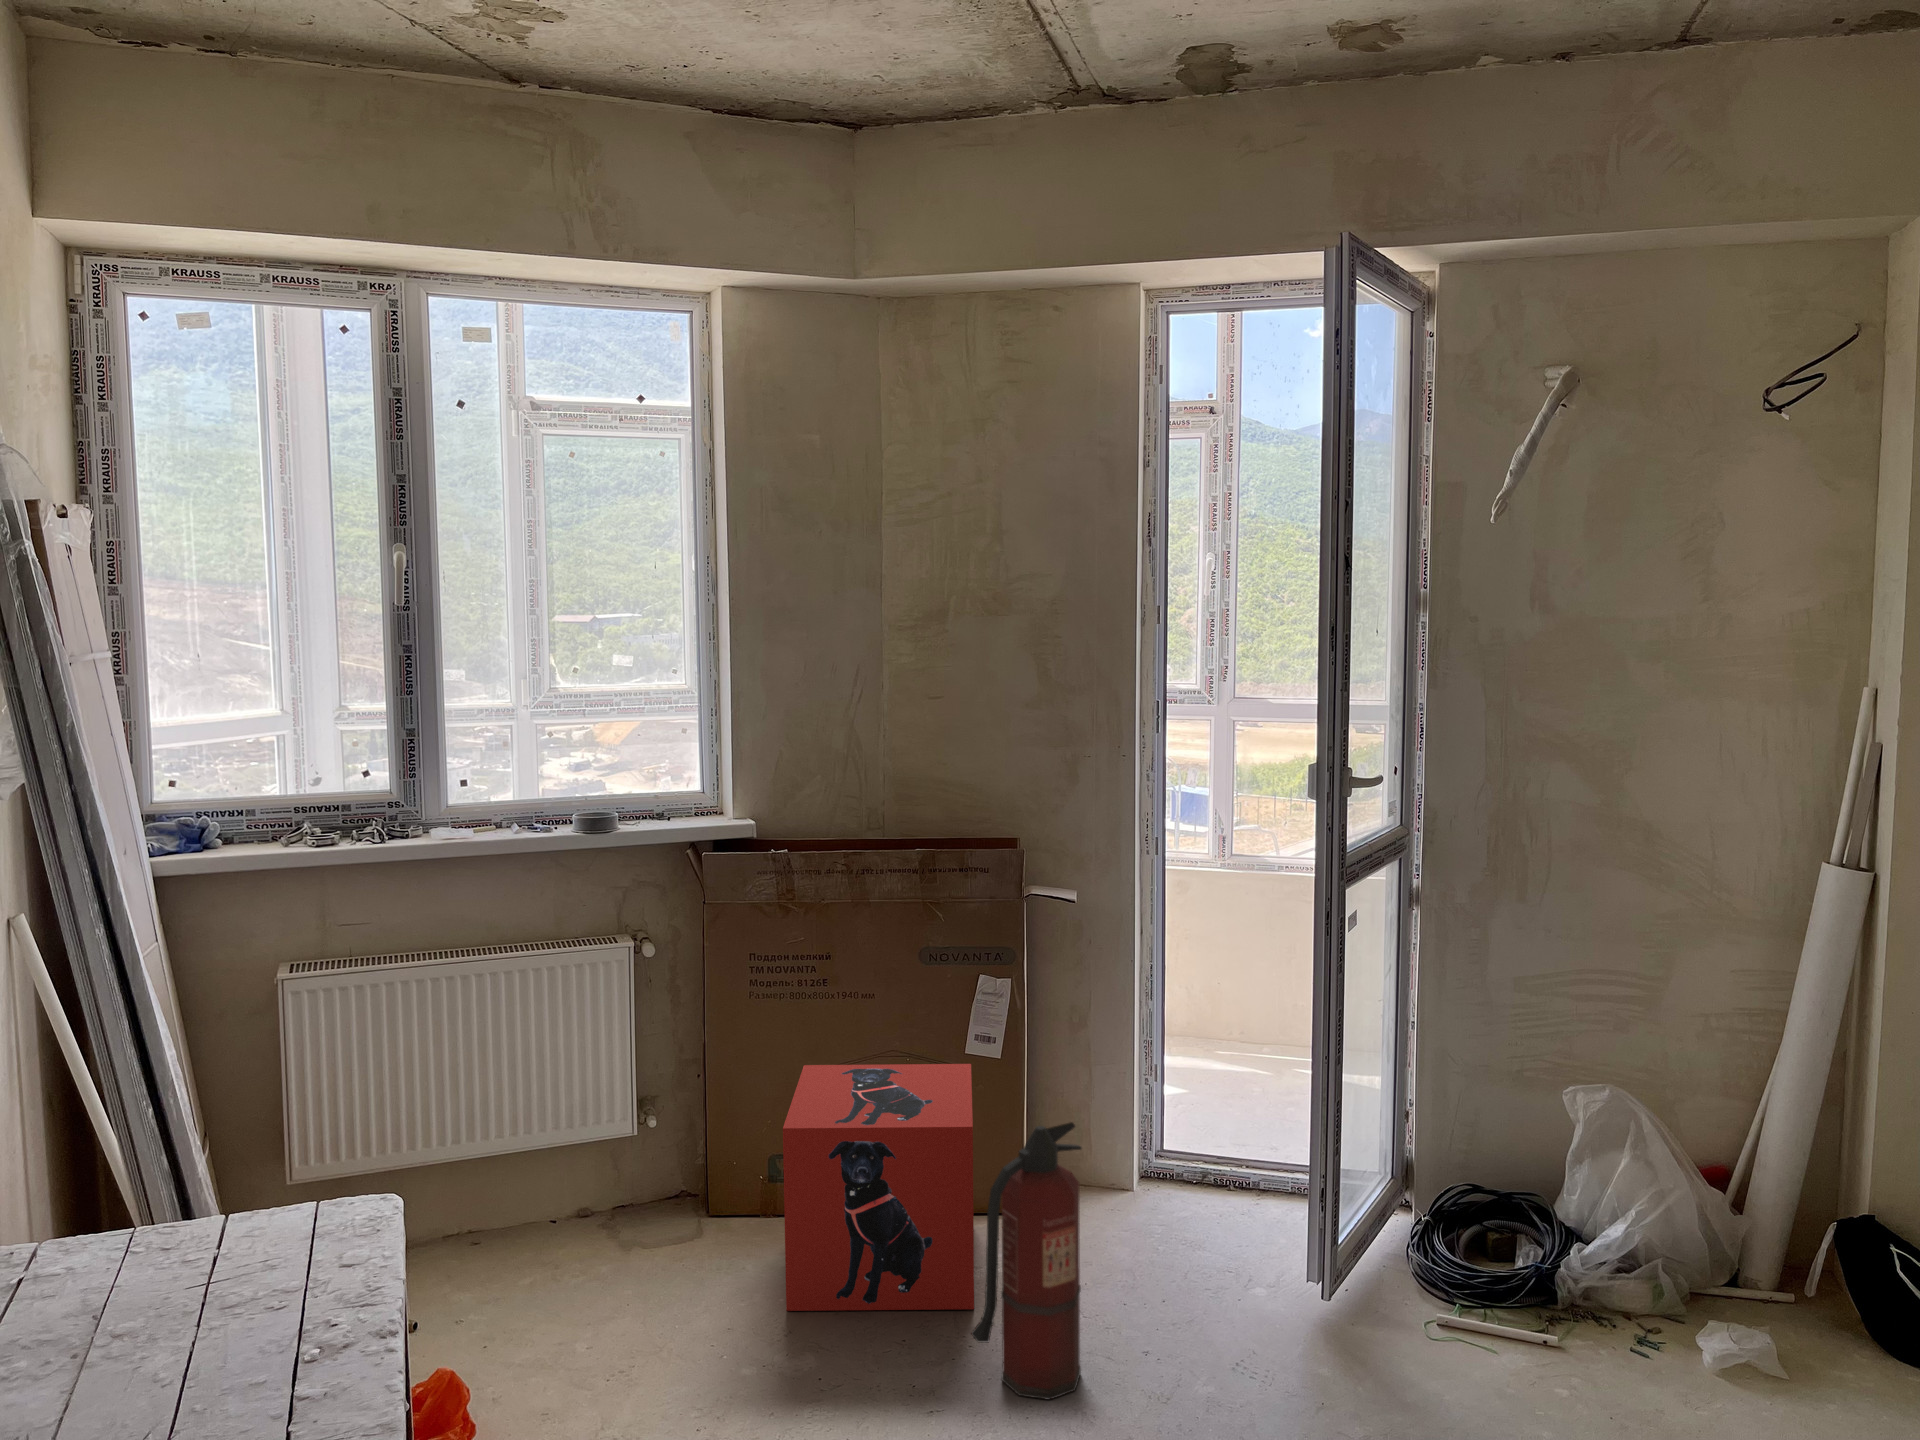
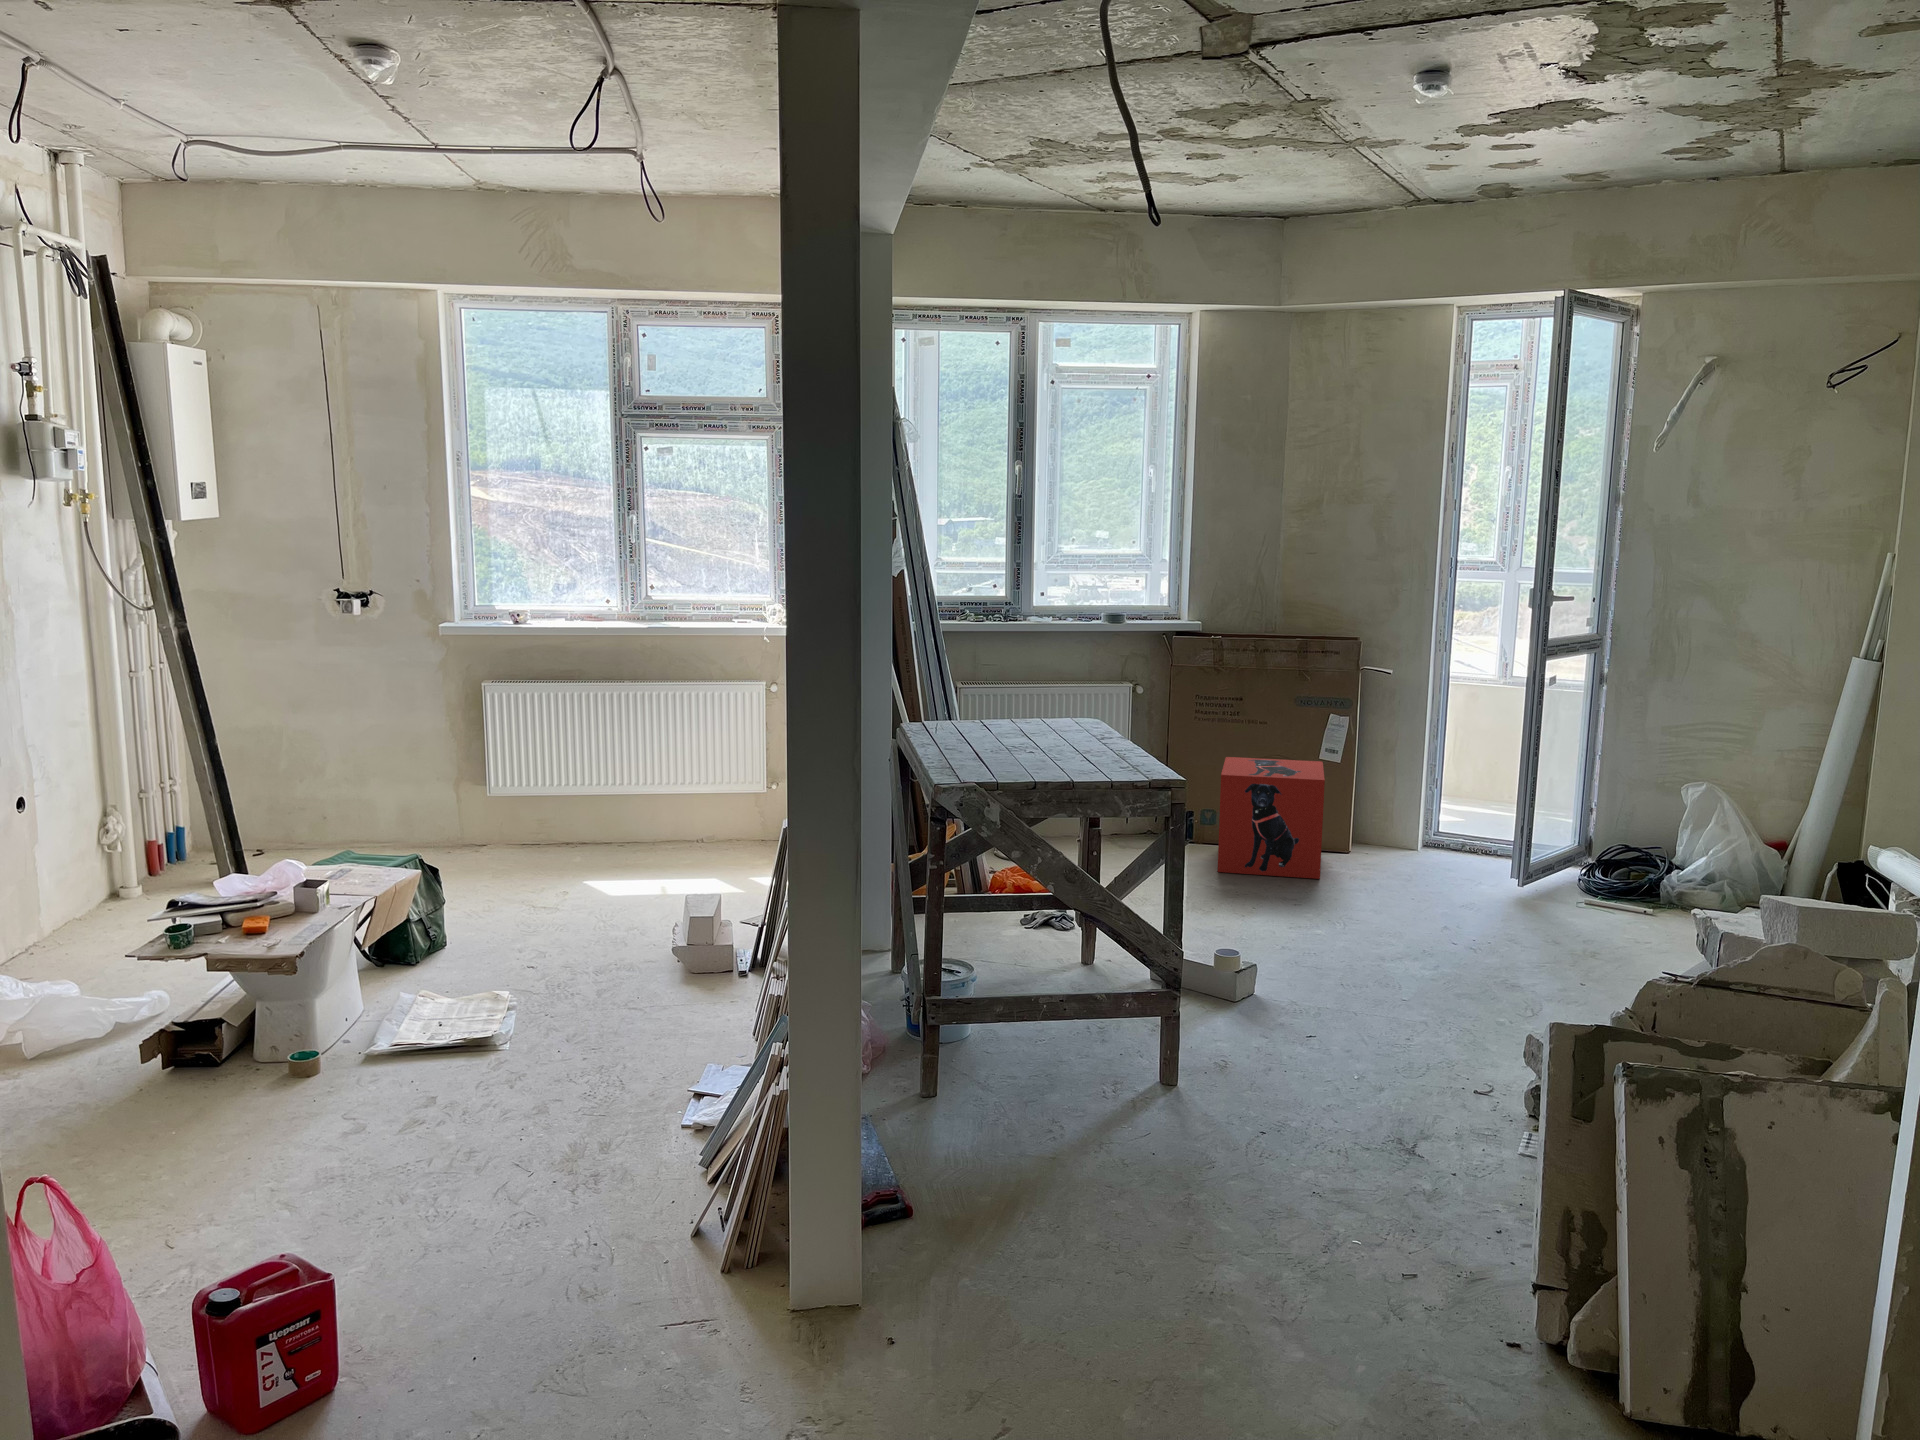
fire extinguisher: present [971,1122,1081,1400] -> none [1320,770,1385,906]

